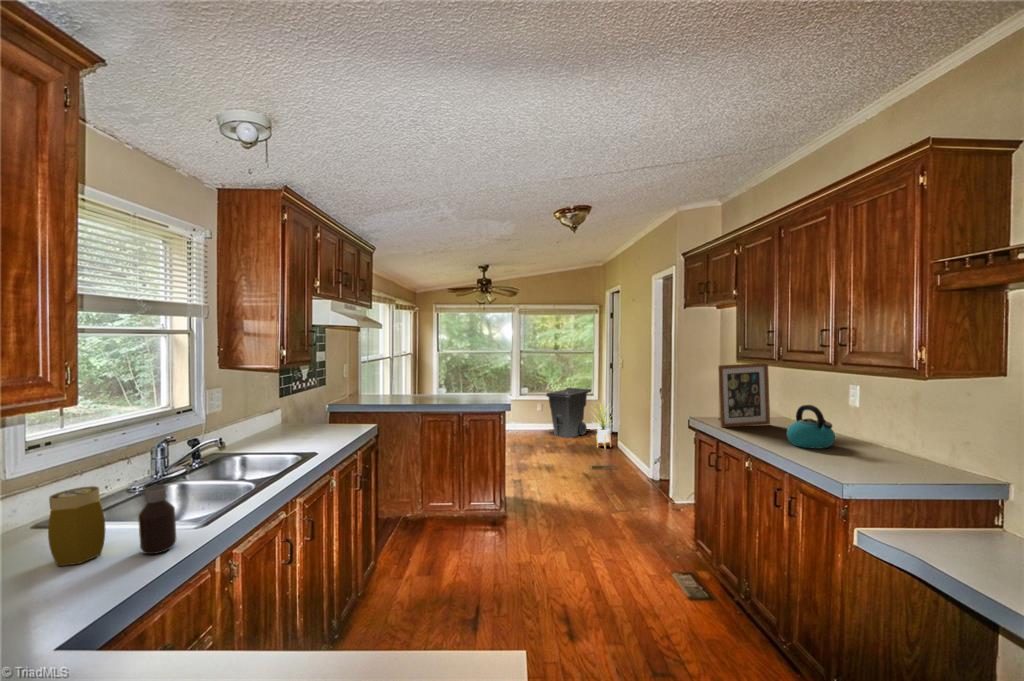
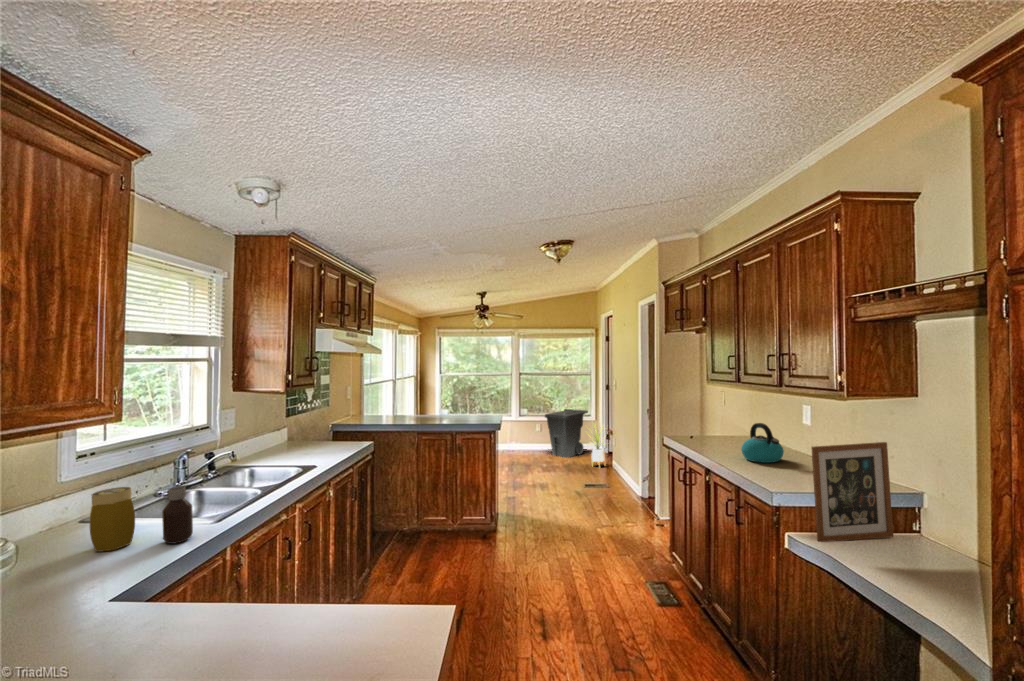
picture frame: present [718,363,770,427] -> present [812,442,893,542]

